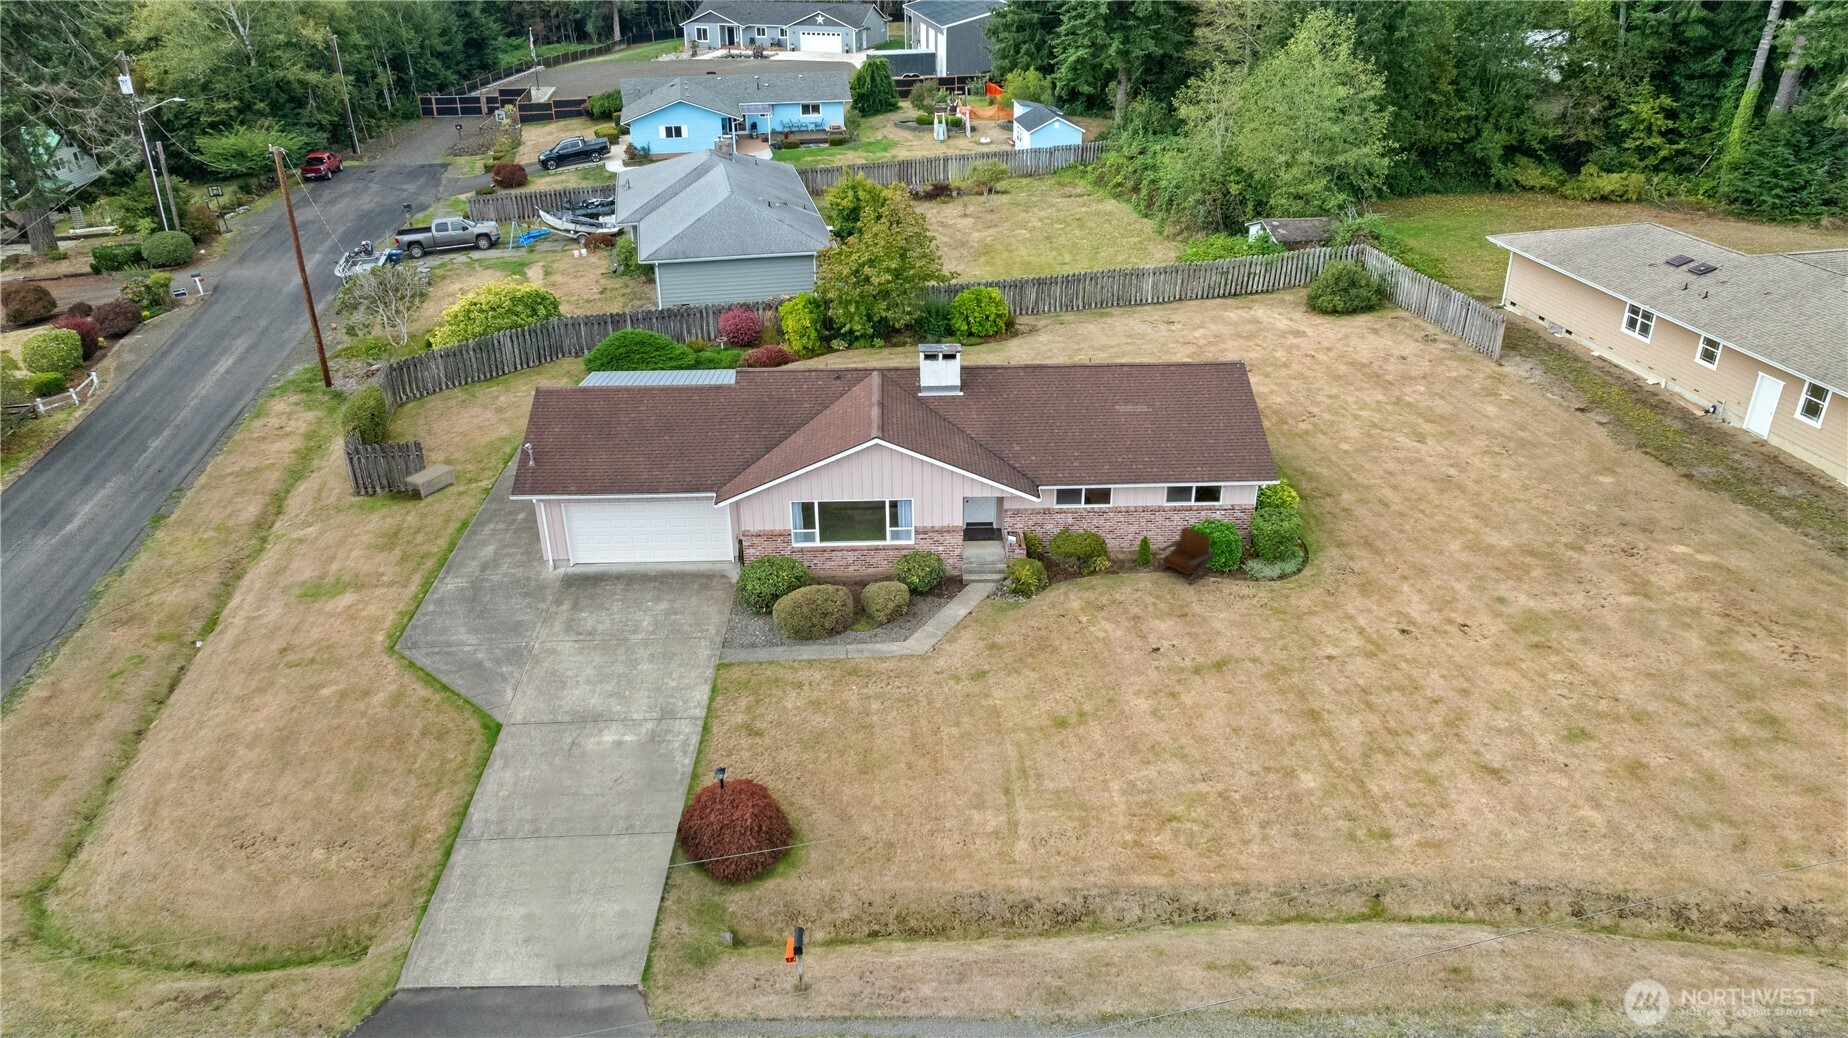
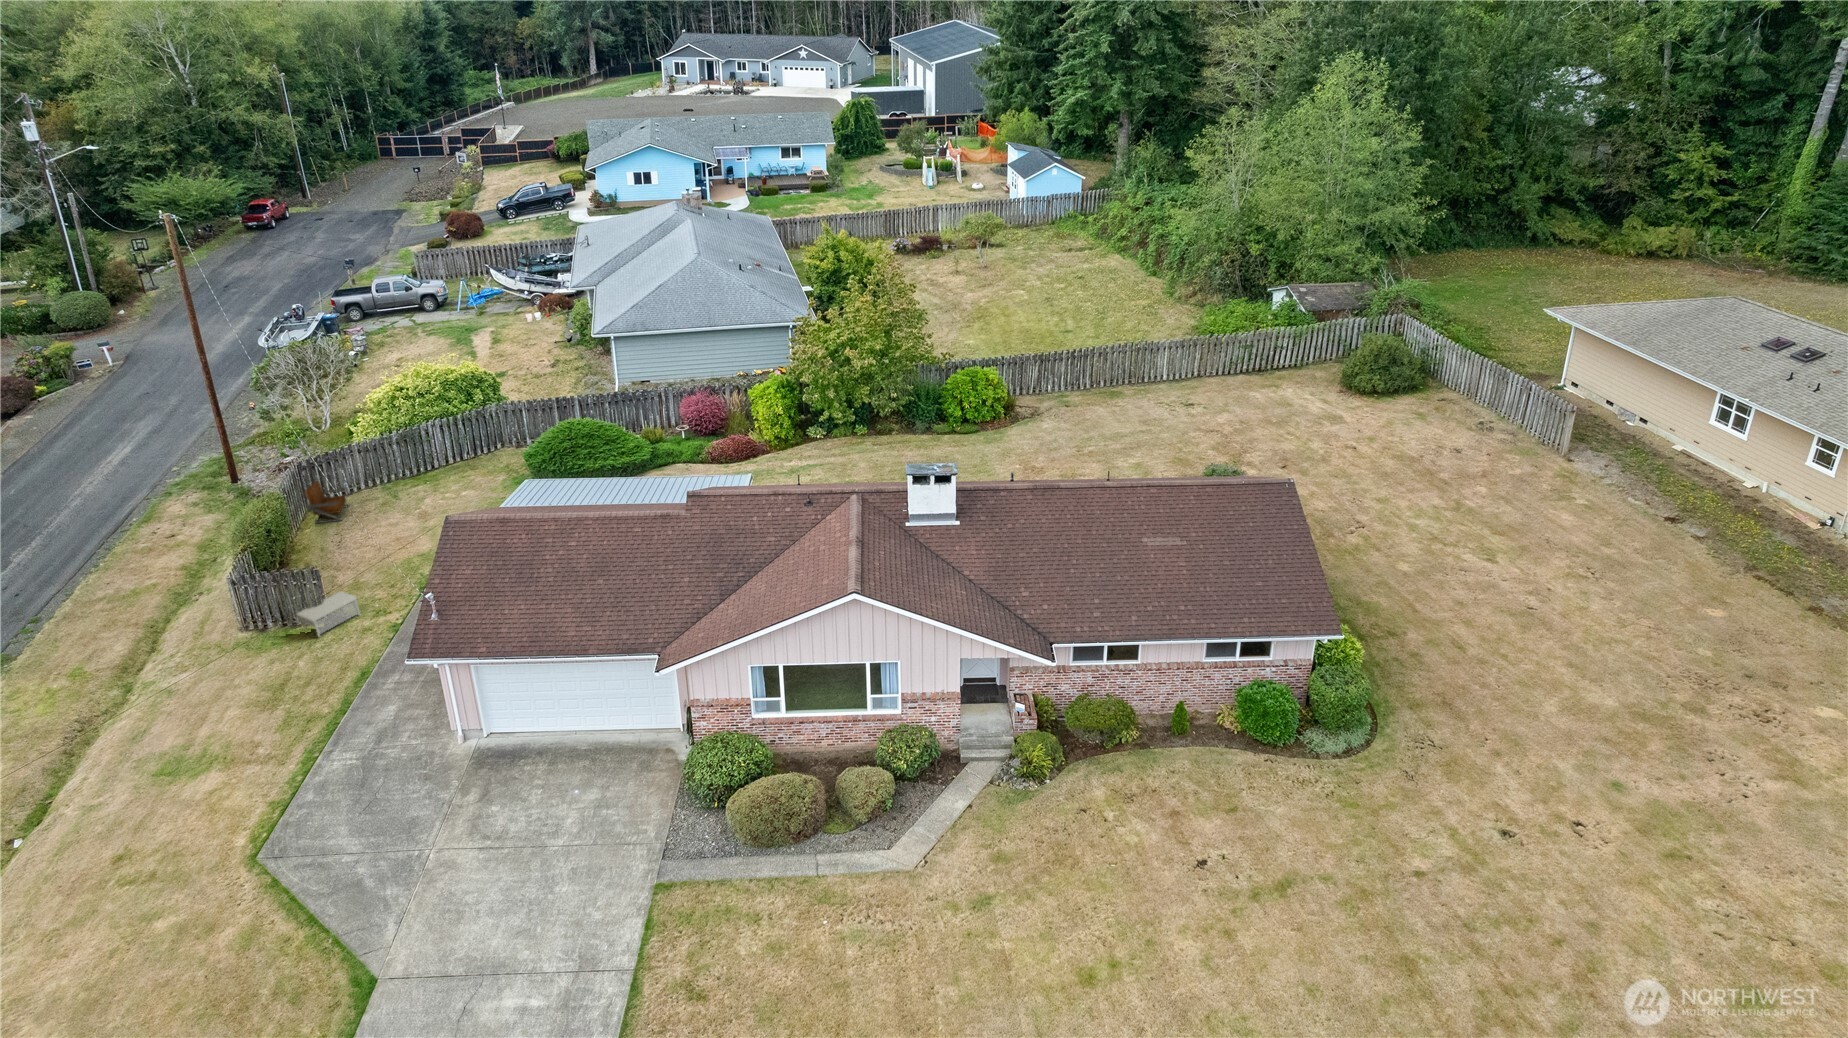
lounge chair: present [1159,527,1215,584] -> present [305,481,349,524]

